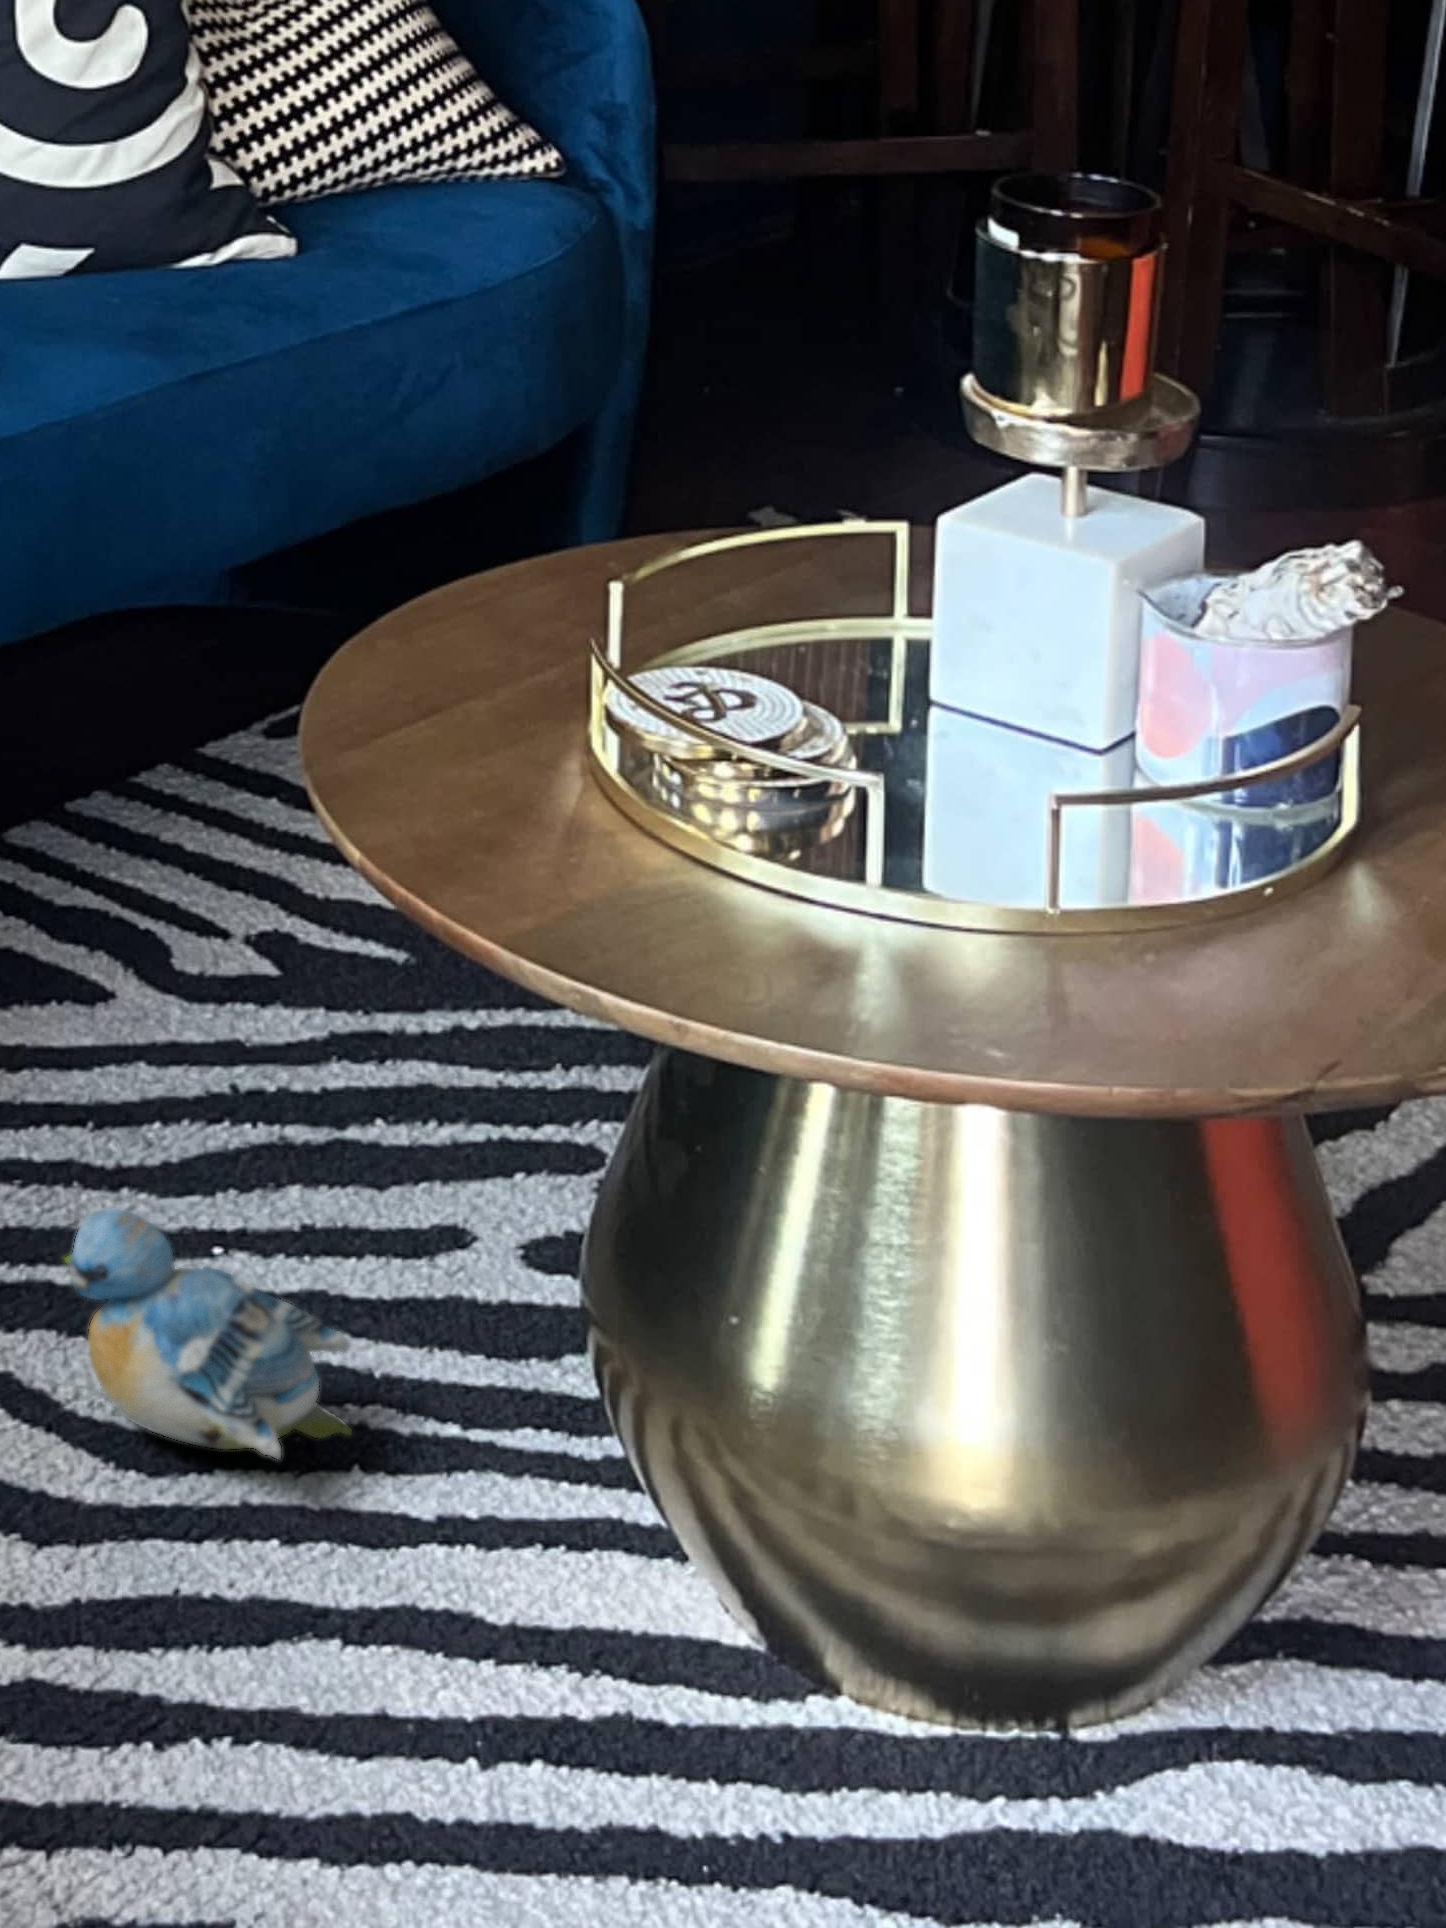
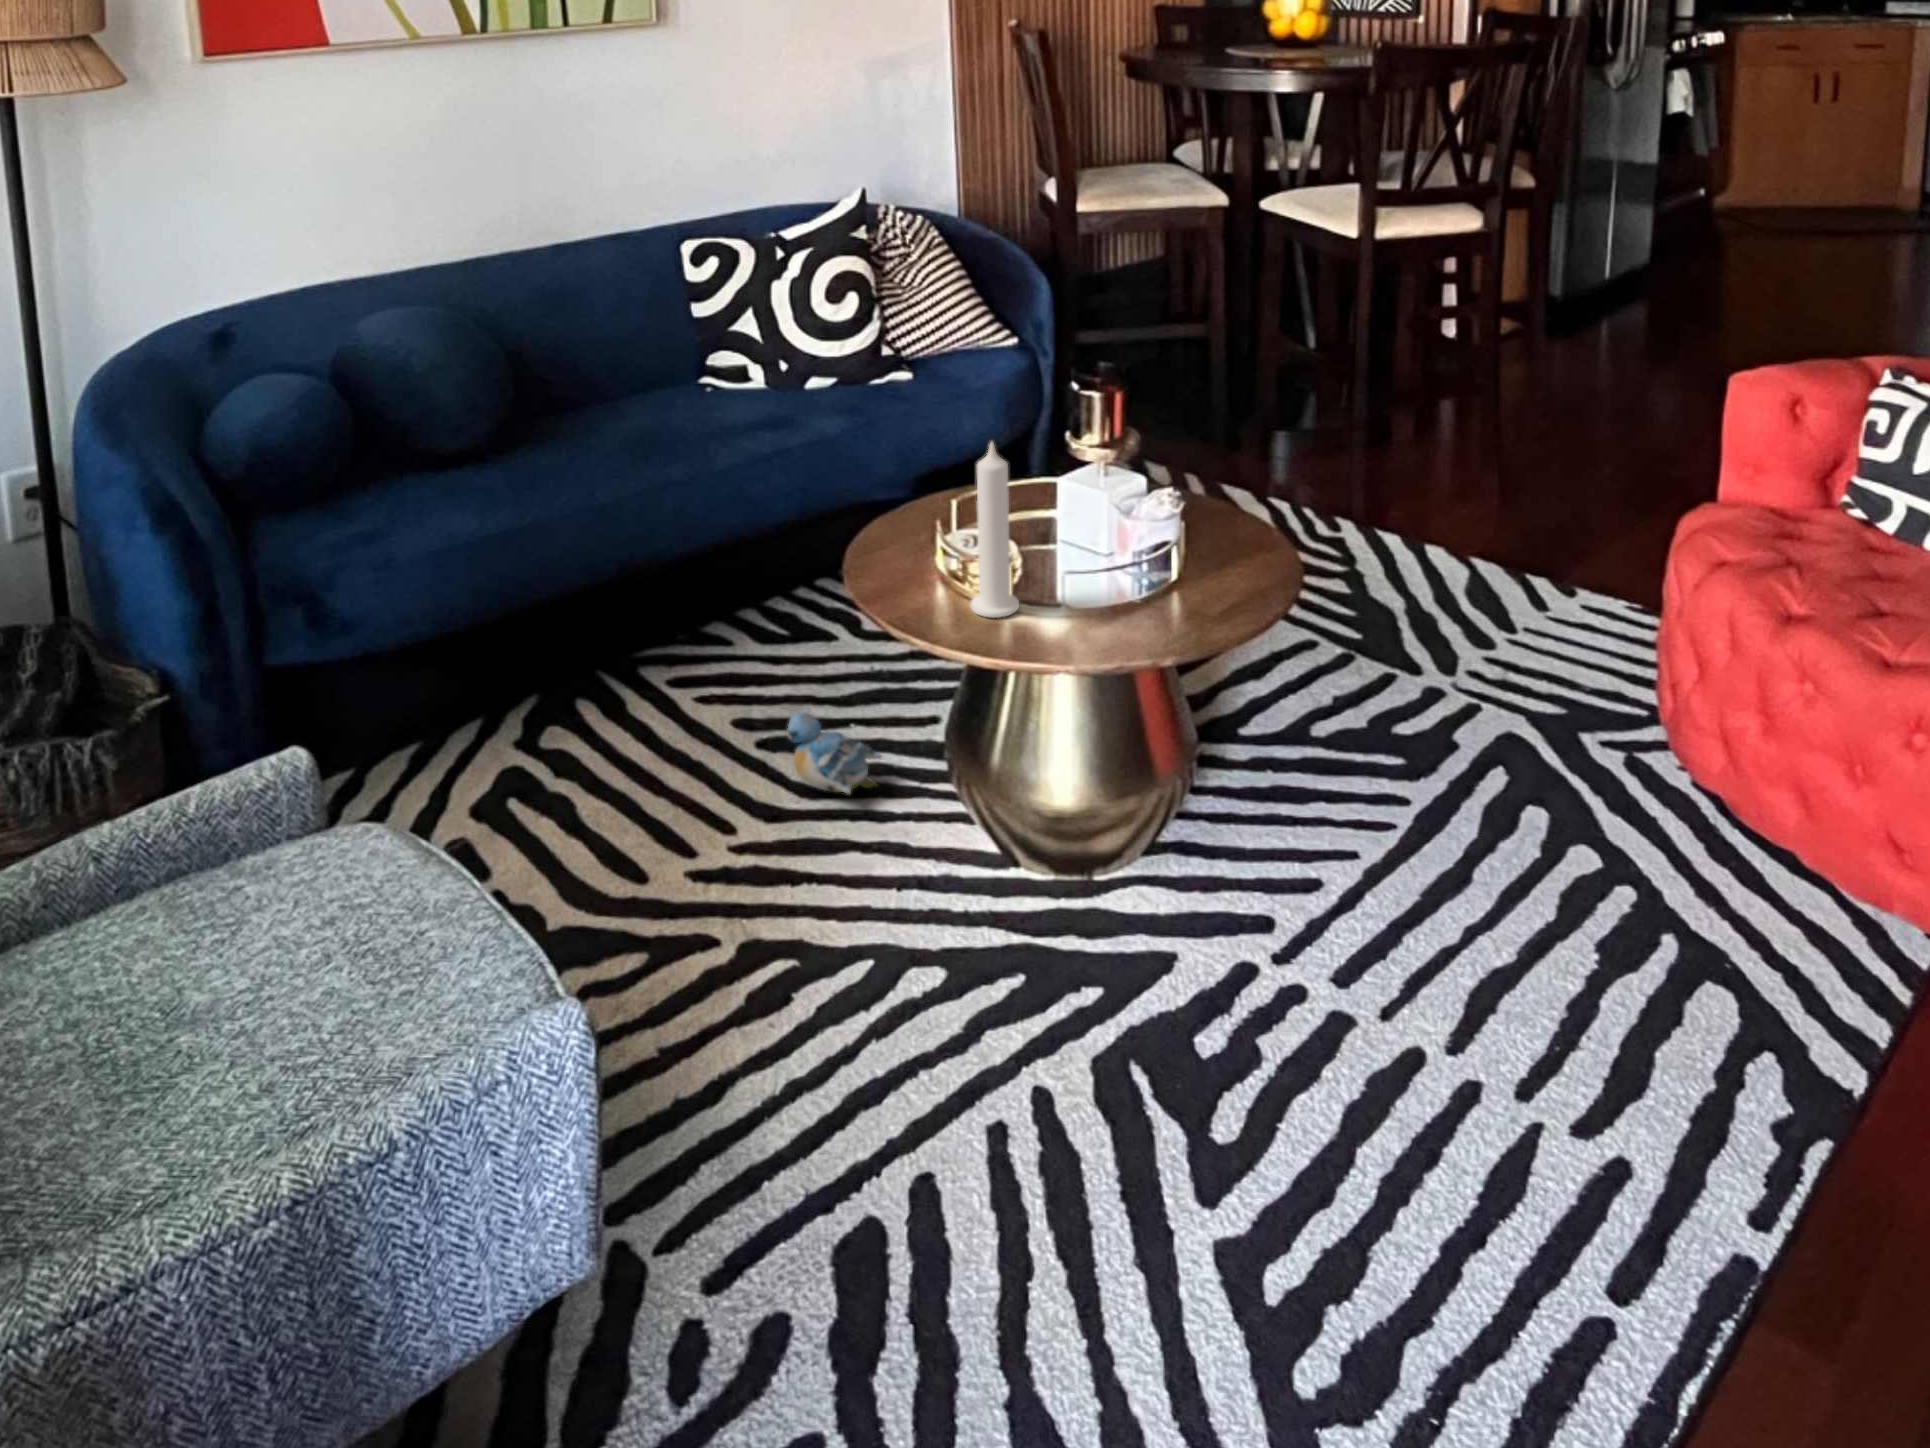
candle: none [739,396,893,941] -> present [971,442,1019,618]

